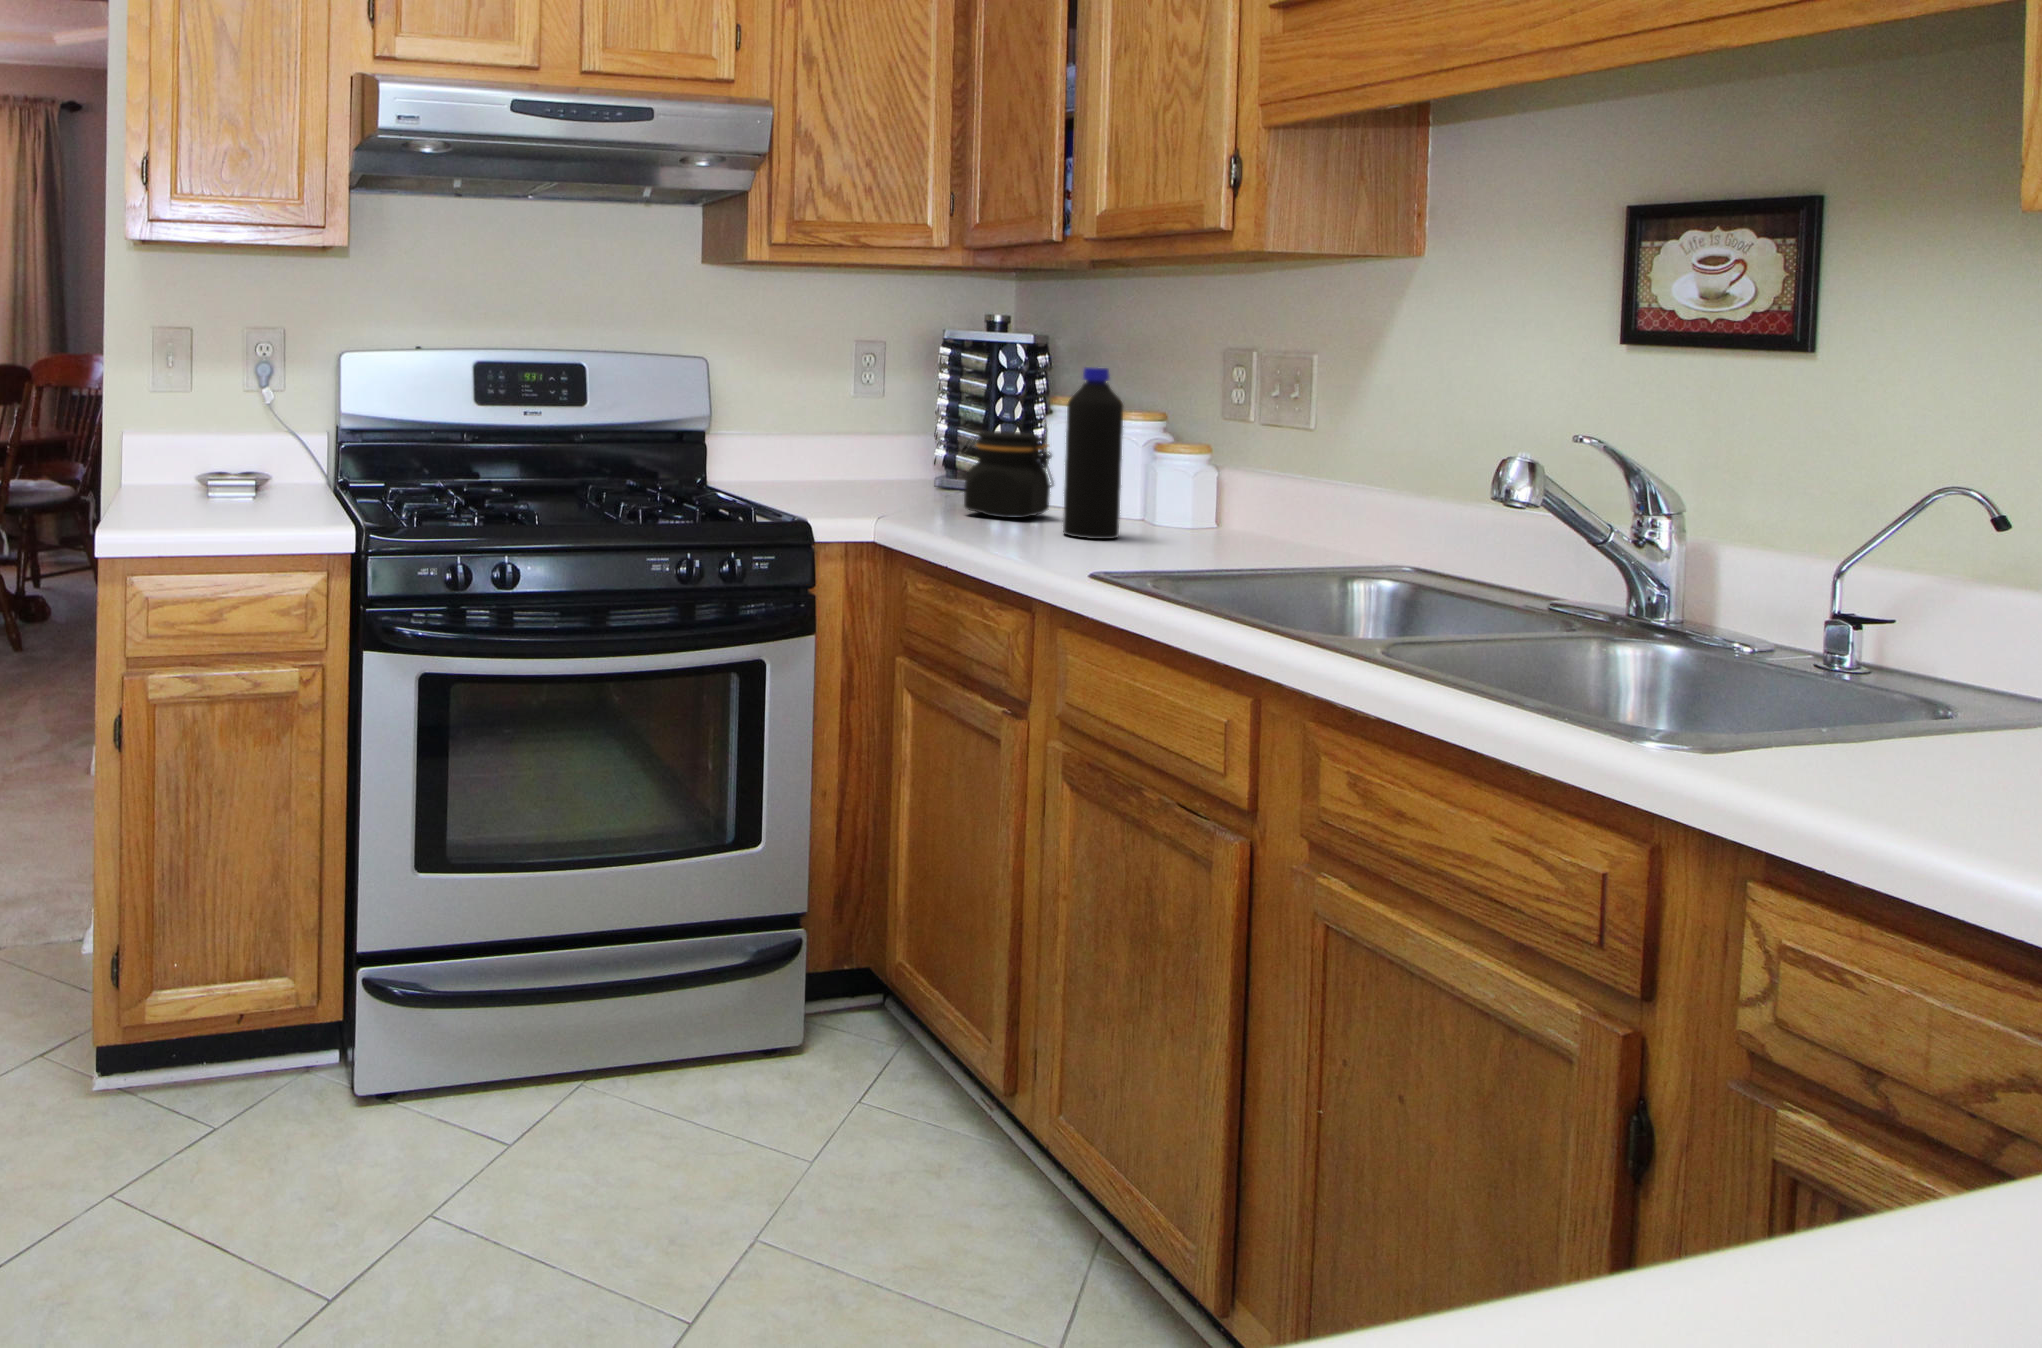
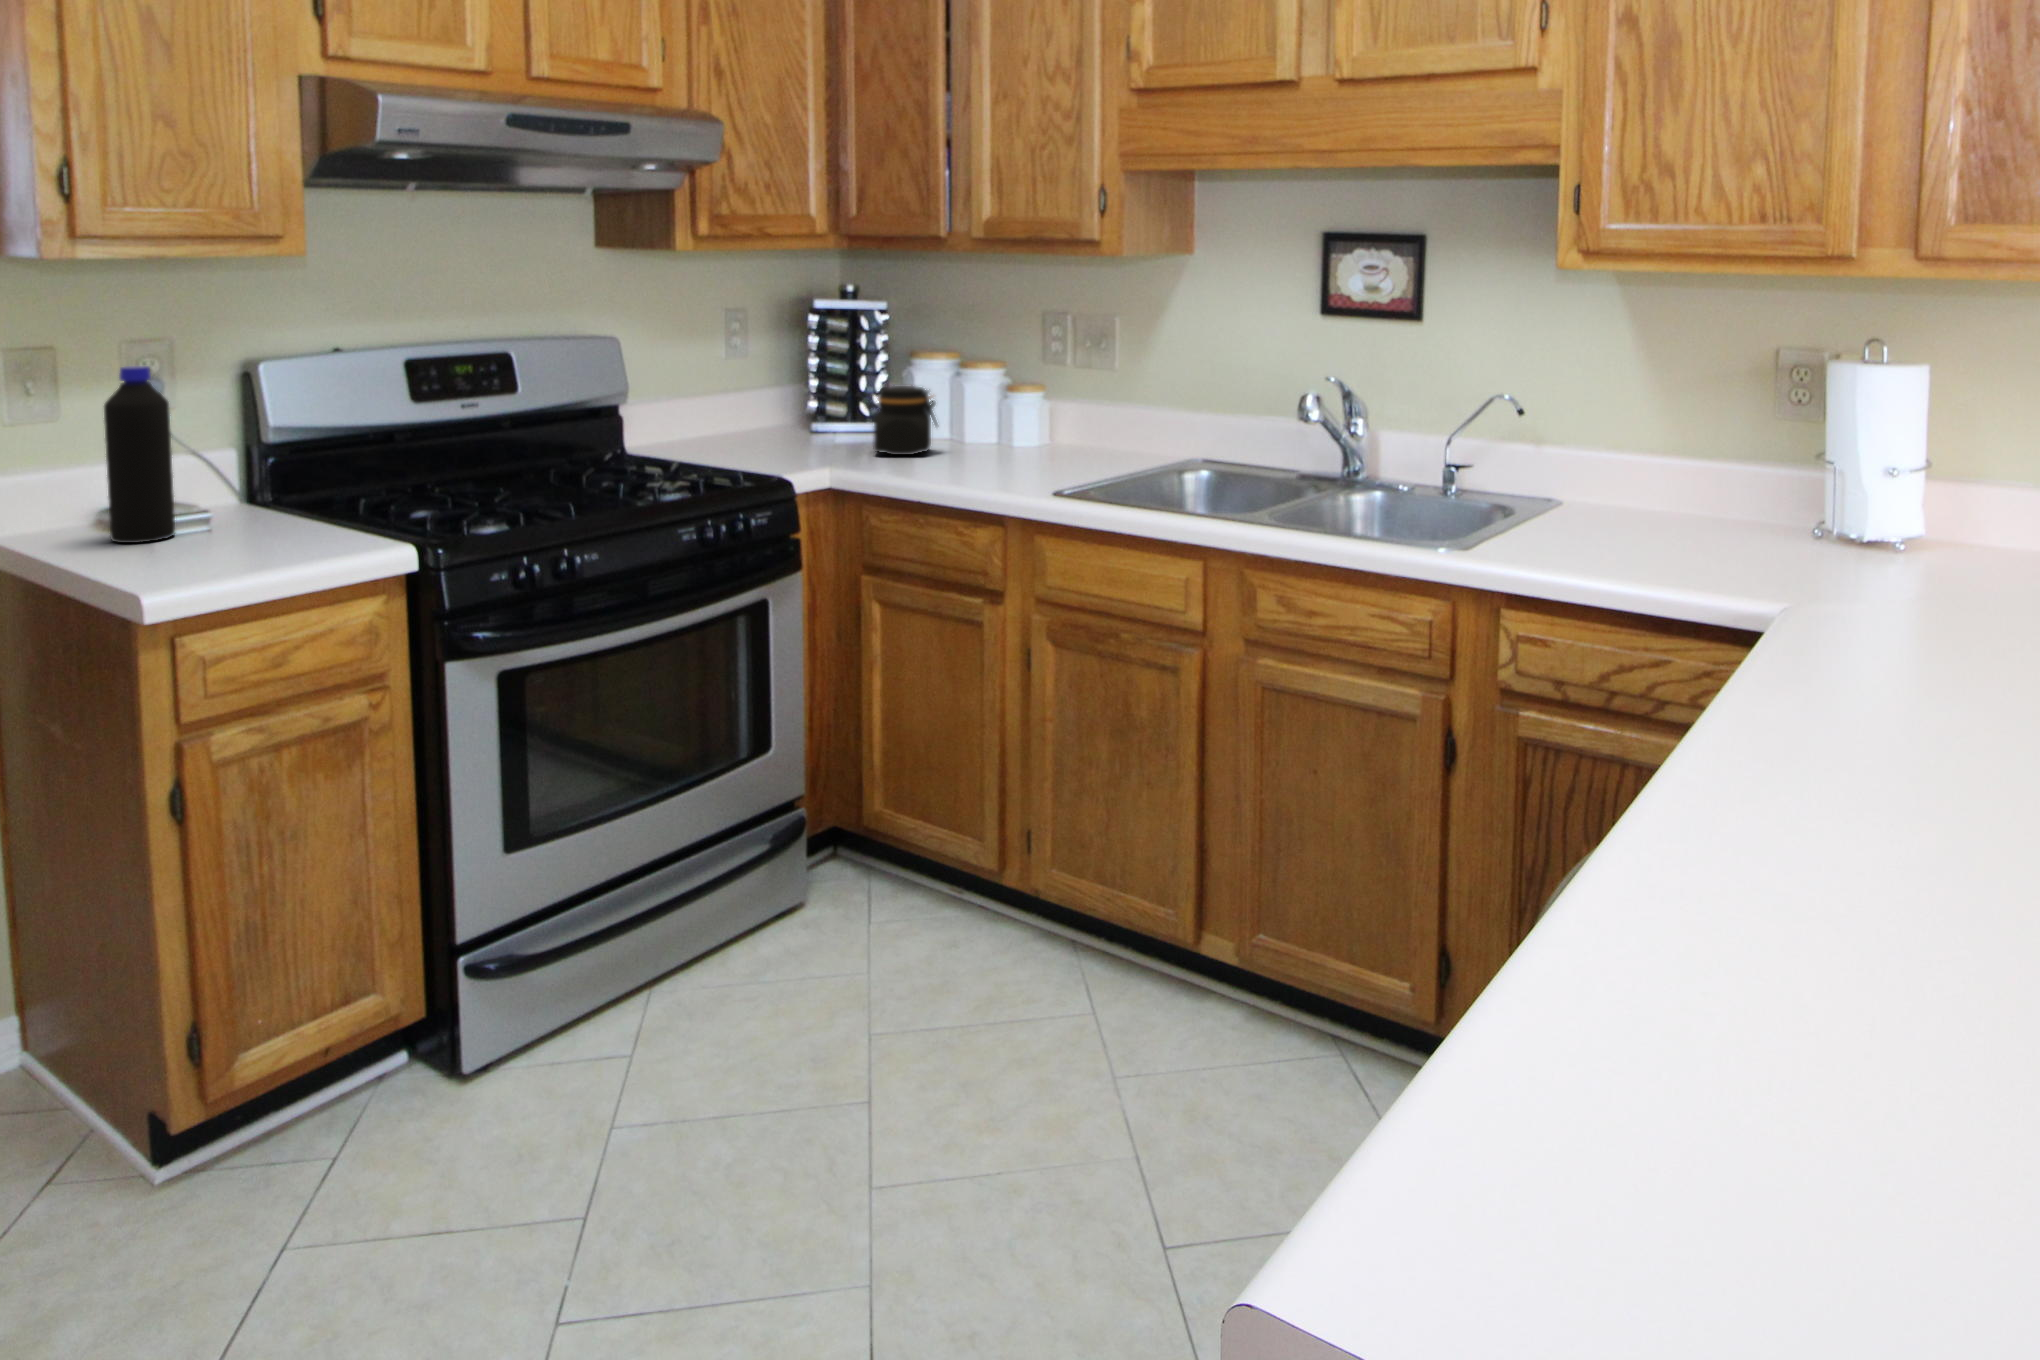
bottle: present [1063,367,1123,539] -> present [104,366,175,543]

